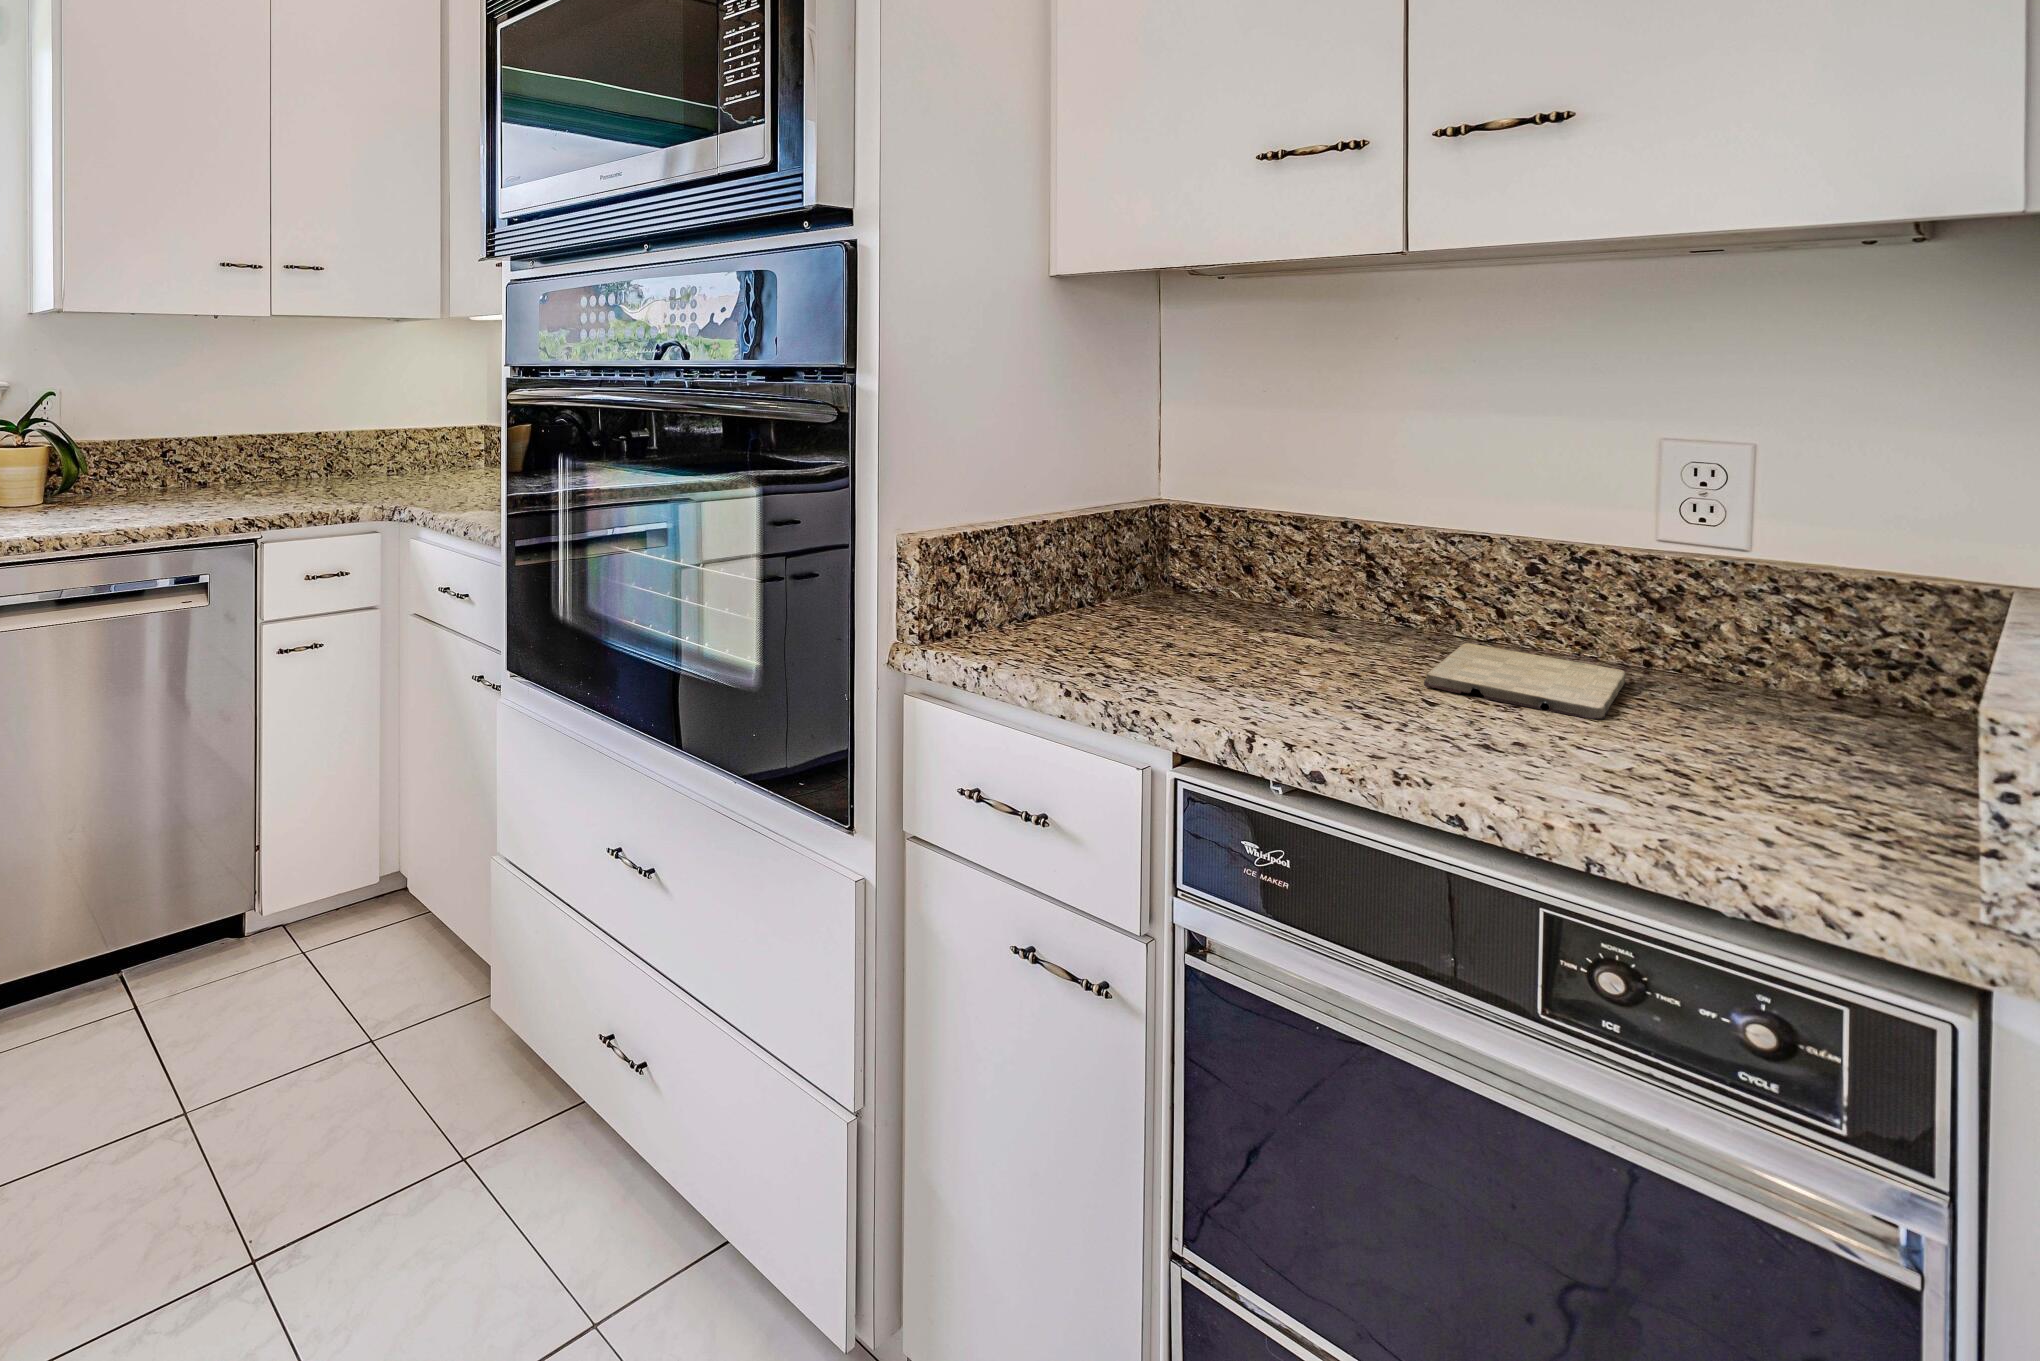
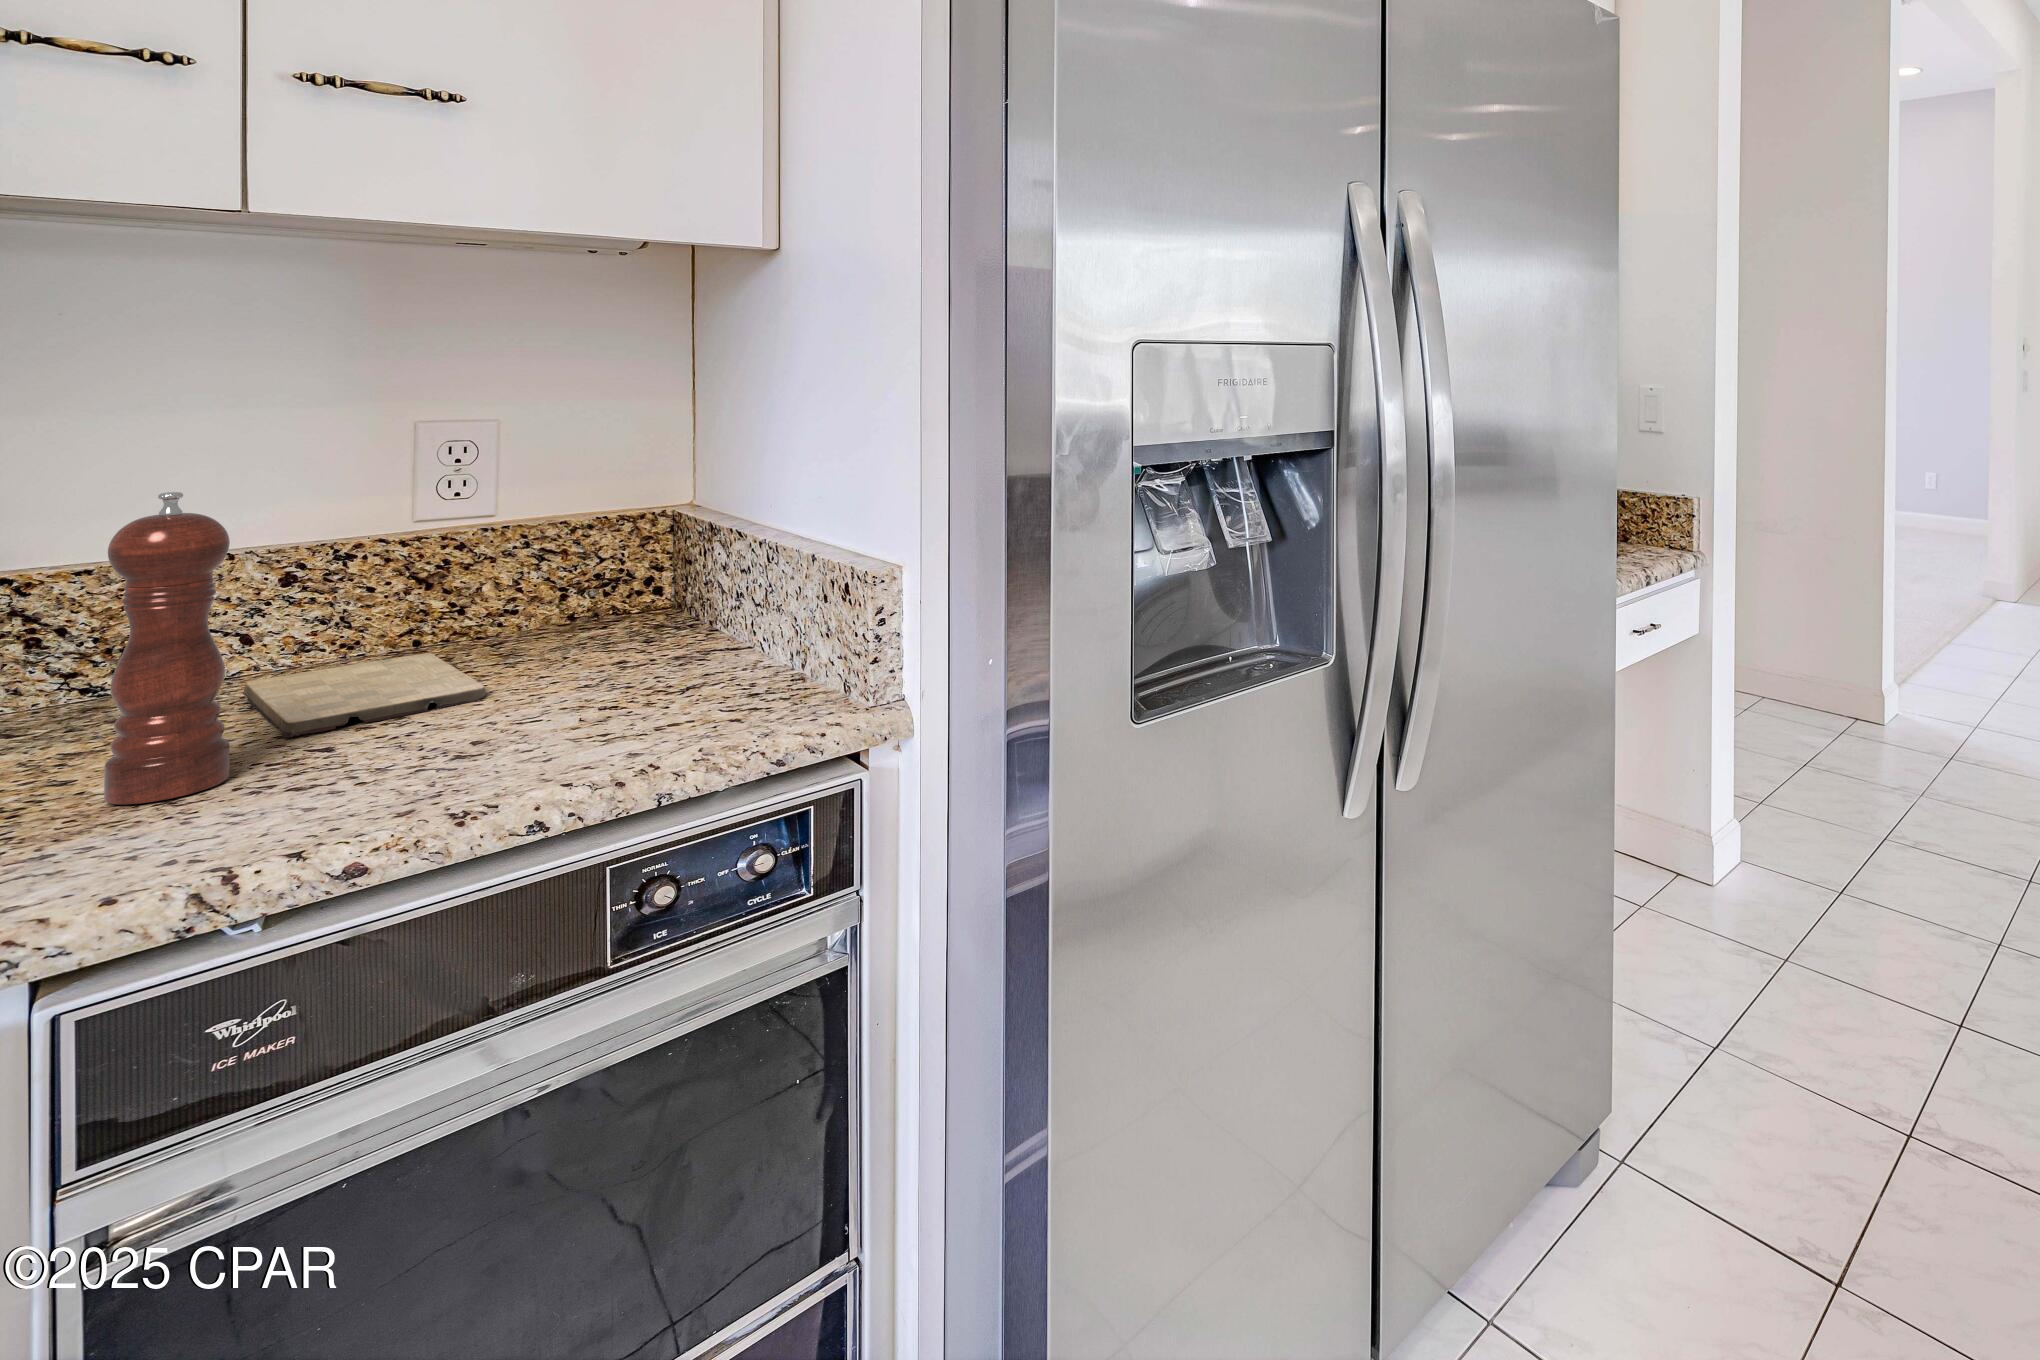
pepper mill: none [1282,460,1357,693] -> present [104,492,230,804]

